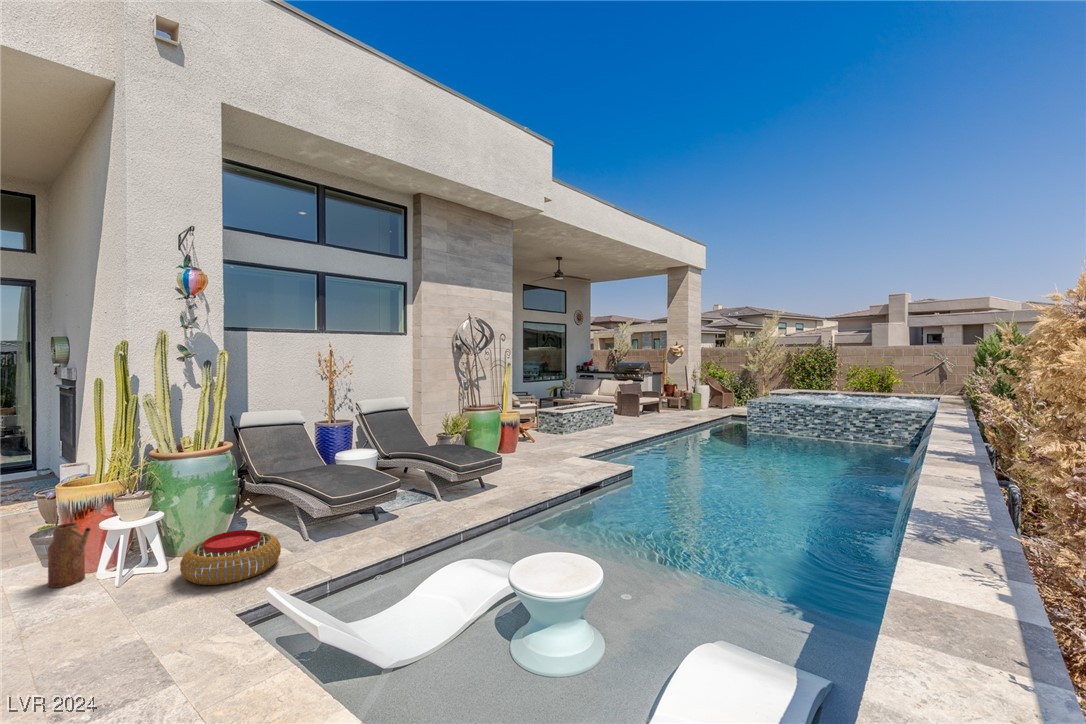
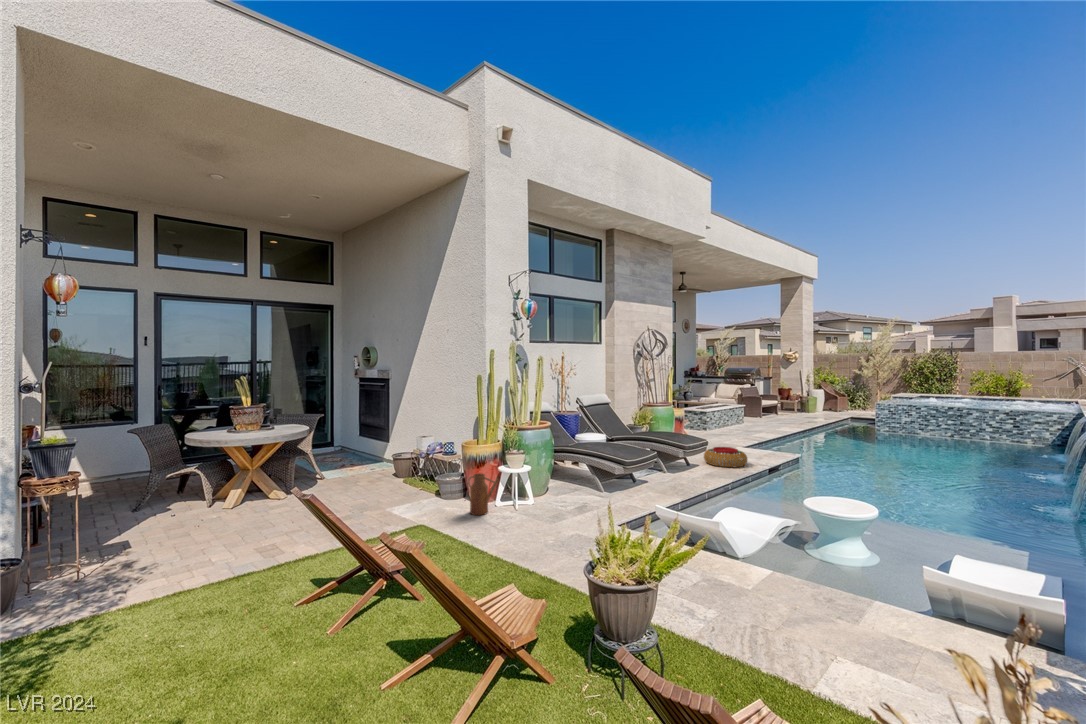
pouf: present [180,530,281,585] -> present [704,447,747,467]

